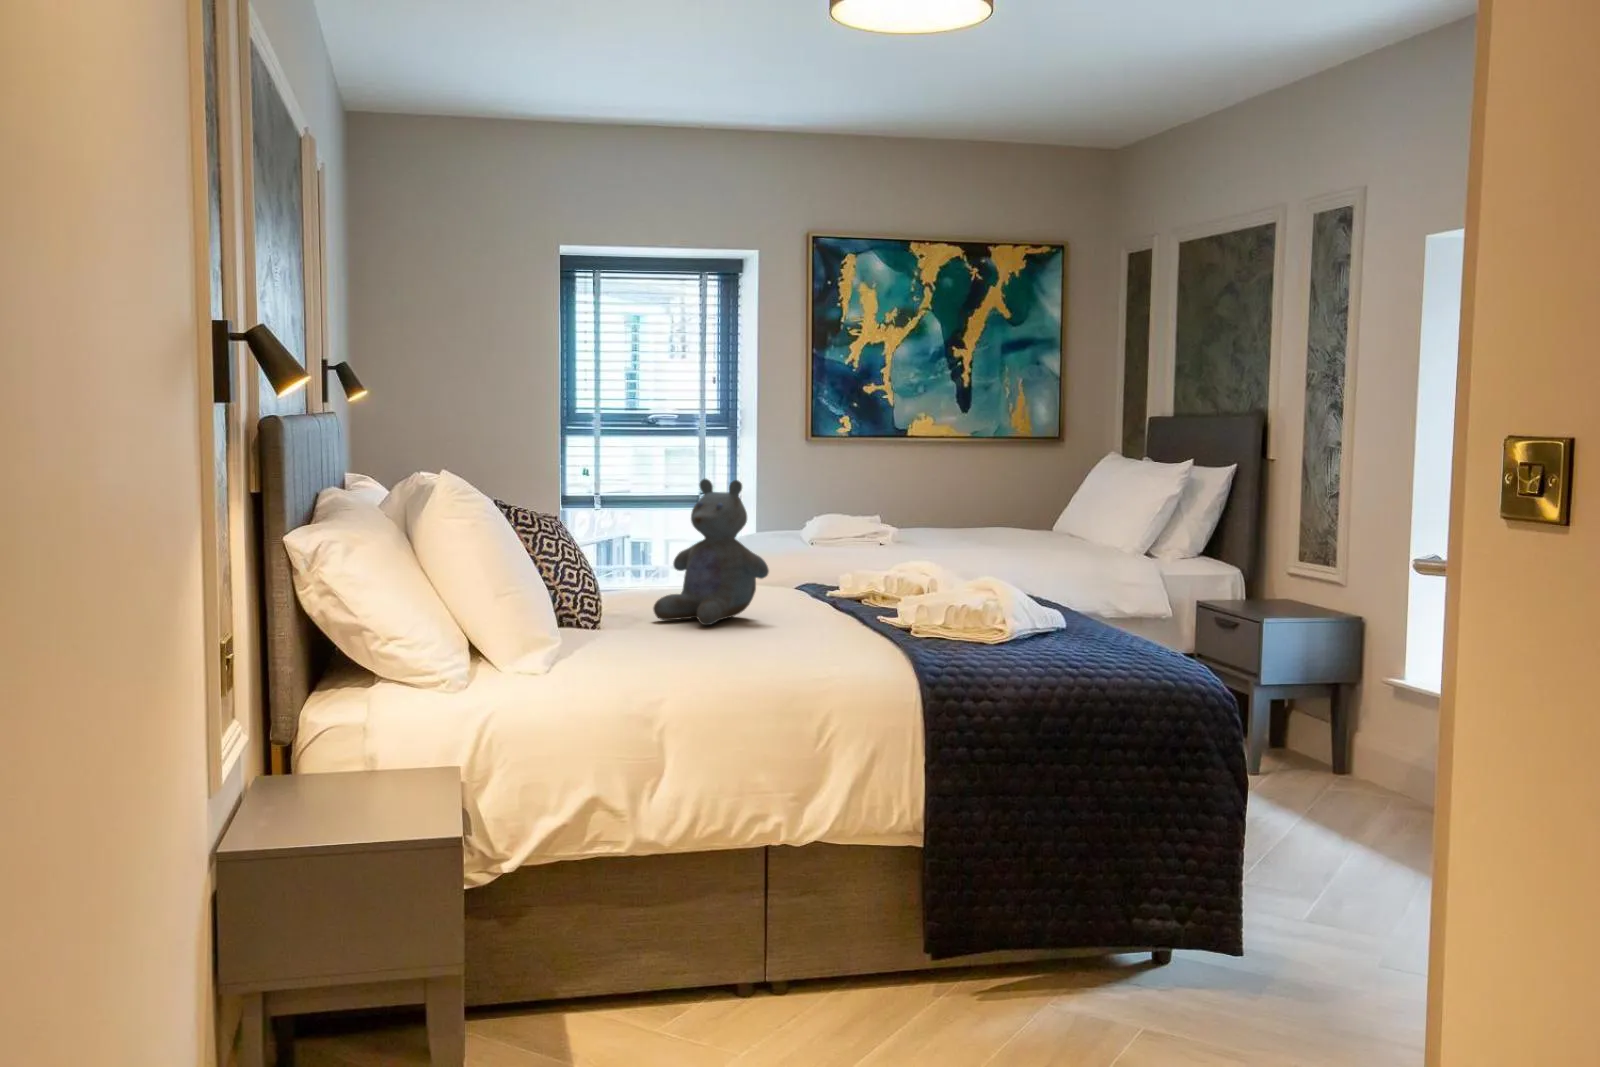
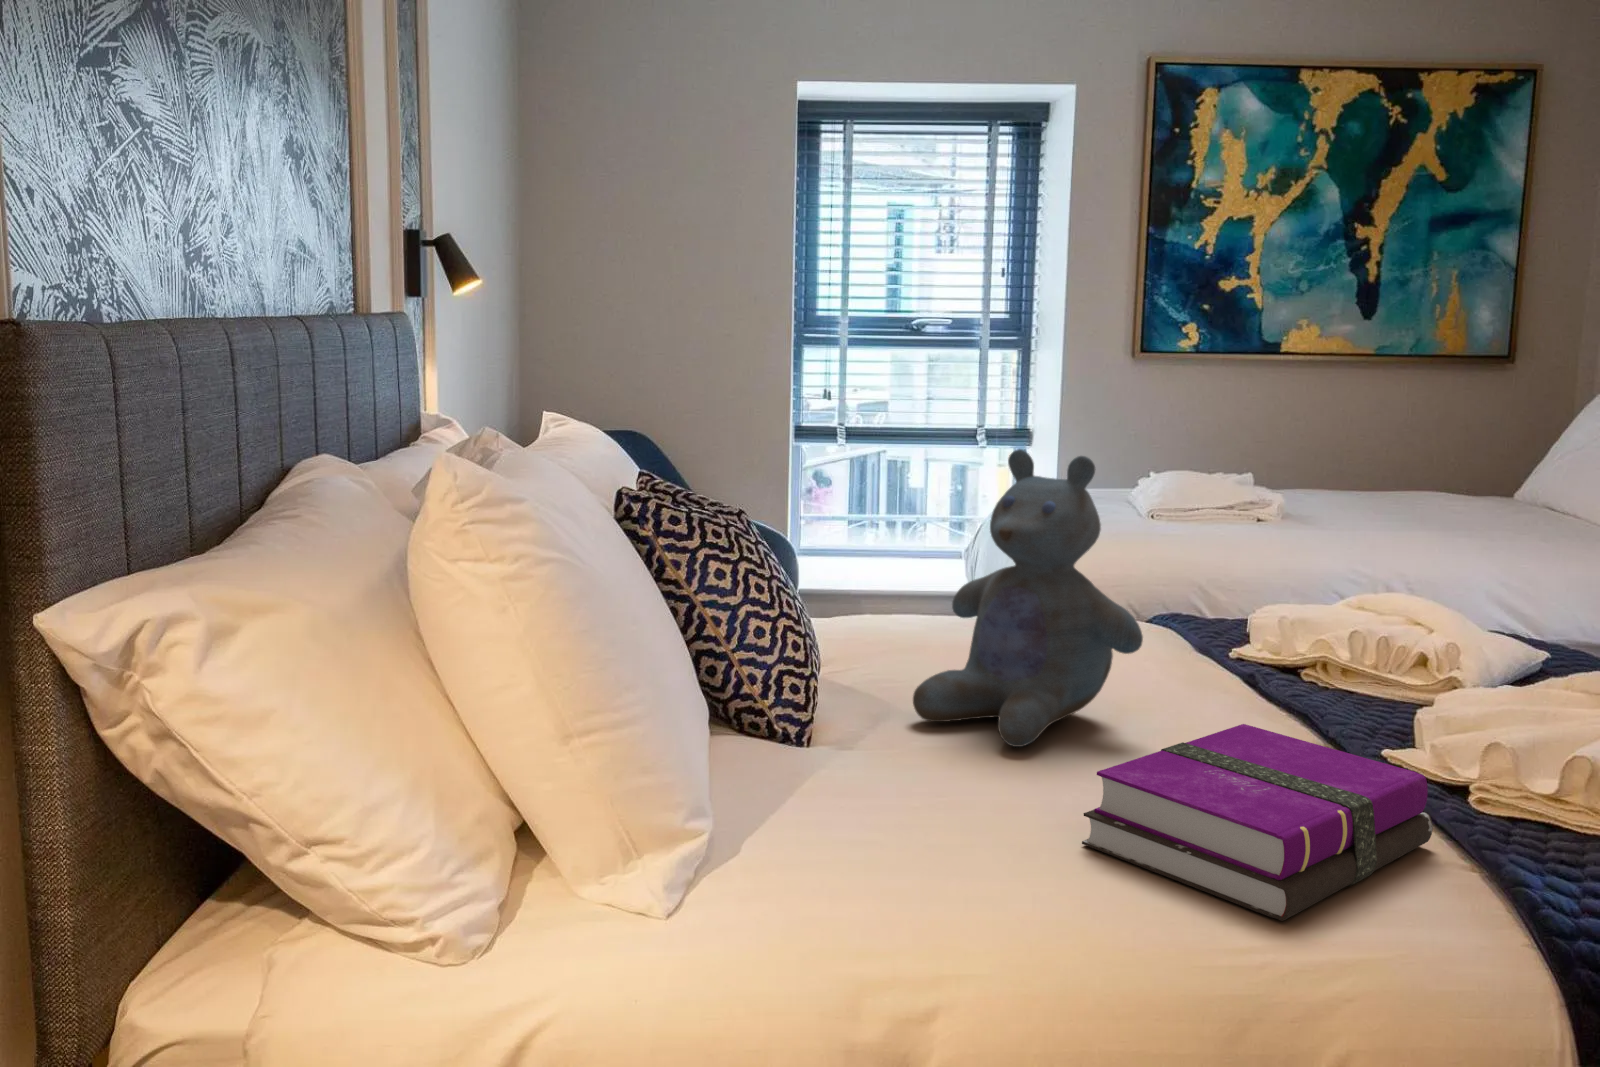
hardback book: none [732,601,887,658] -> present [1082,724,1433,921]

